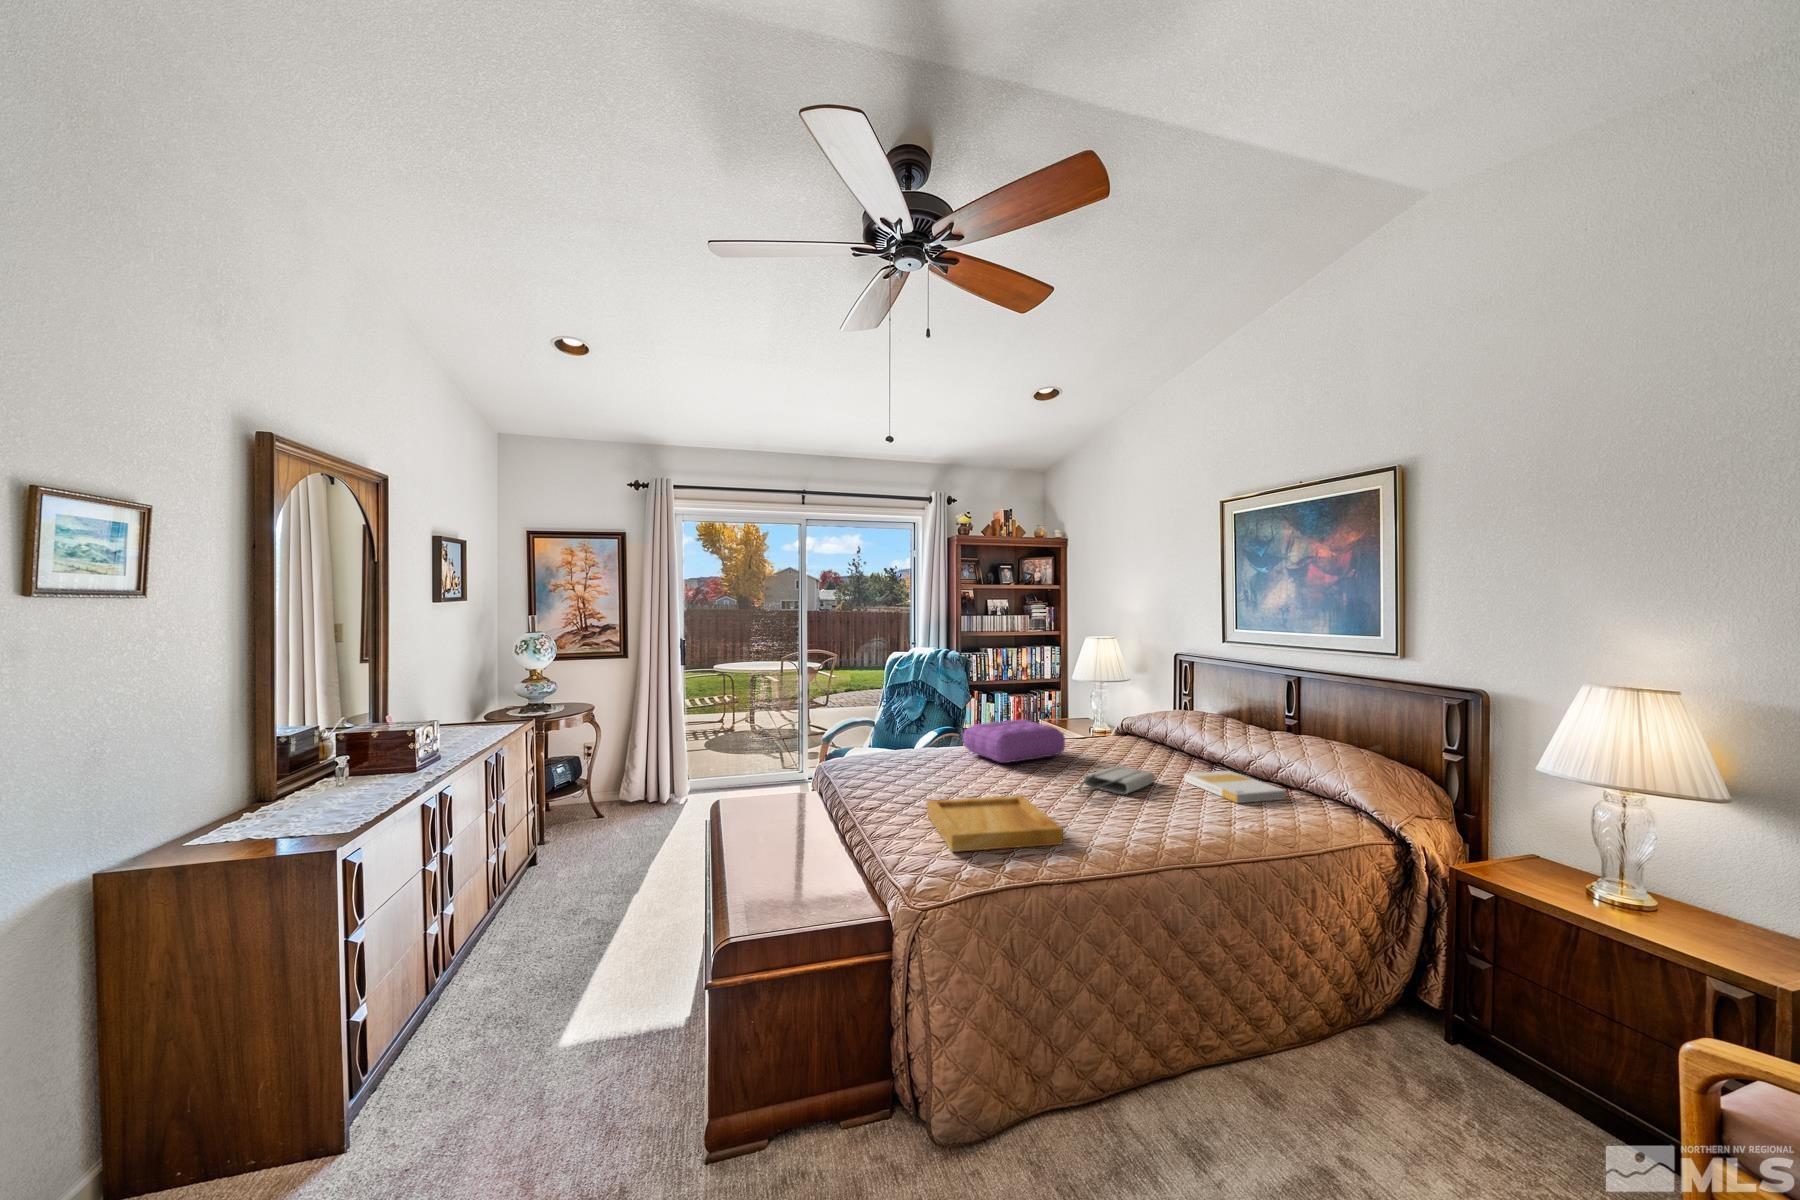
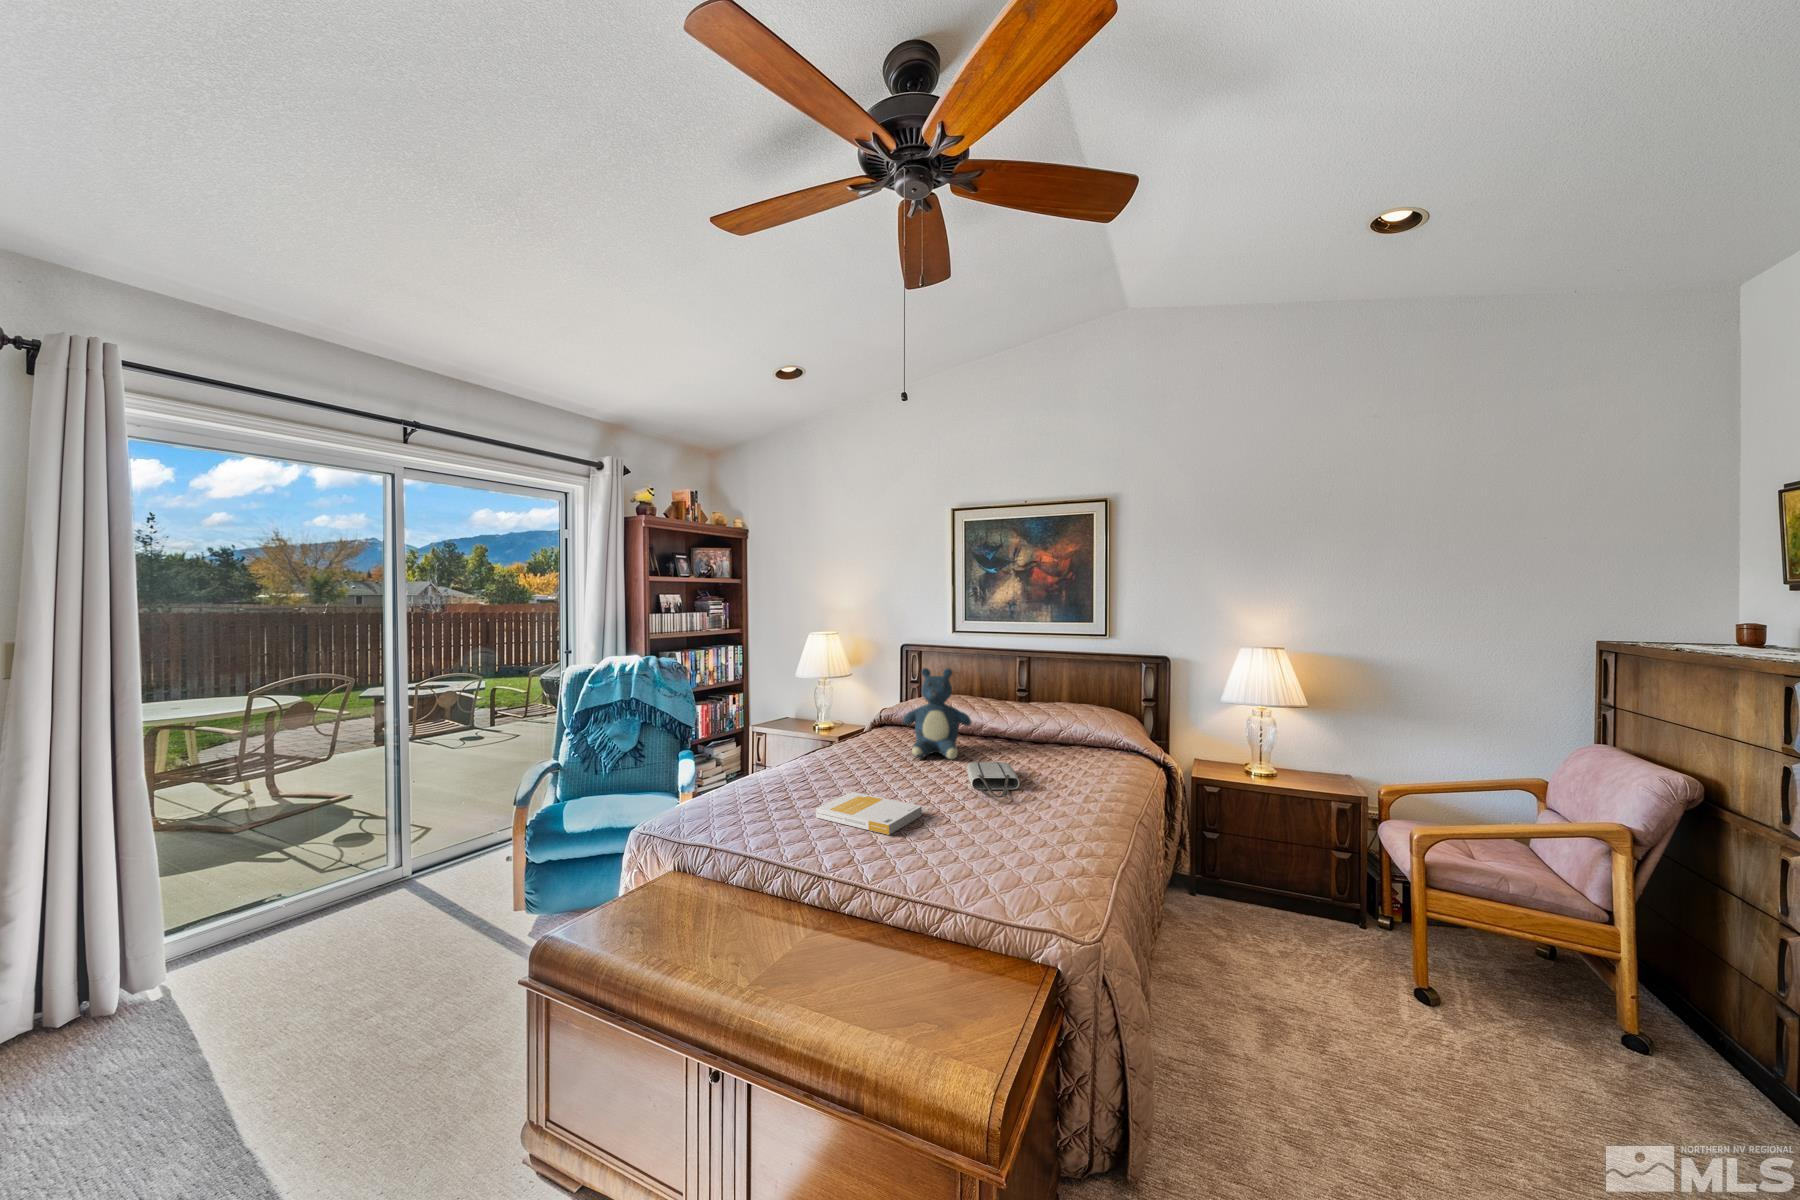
teddy bear: none [1088,671,1162,764] -> present [903,668,971,759]
pillow: present [963,719,1065,763] -> none [795,730,894,784]
book: present [1184,770,1286,803] -> present [816,792,922,835]
tray: present [927,796,1063,852] -> none [920,815,1085,903]

